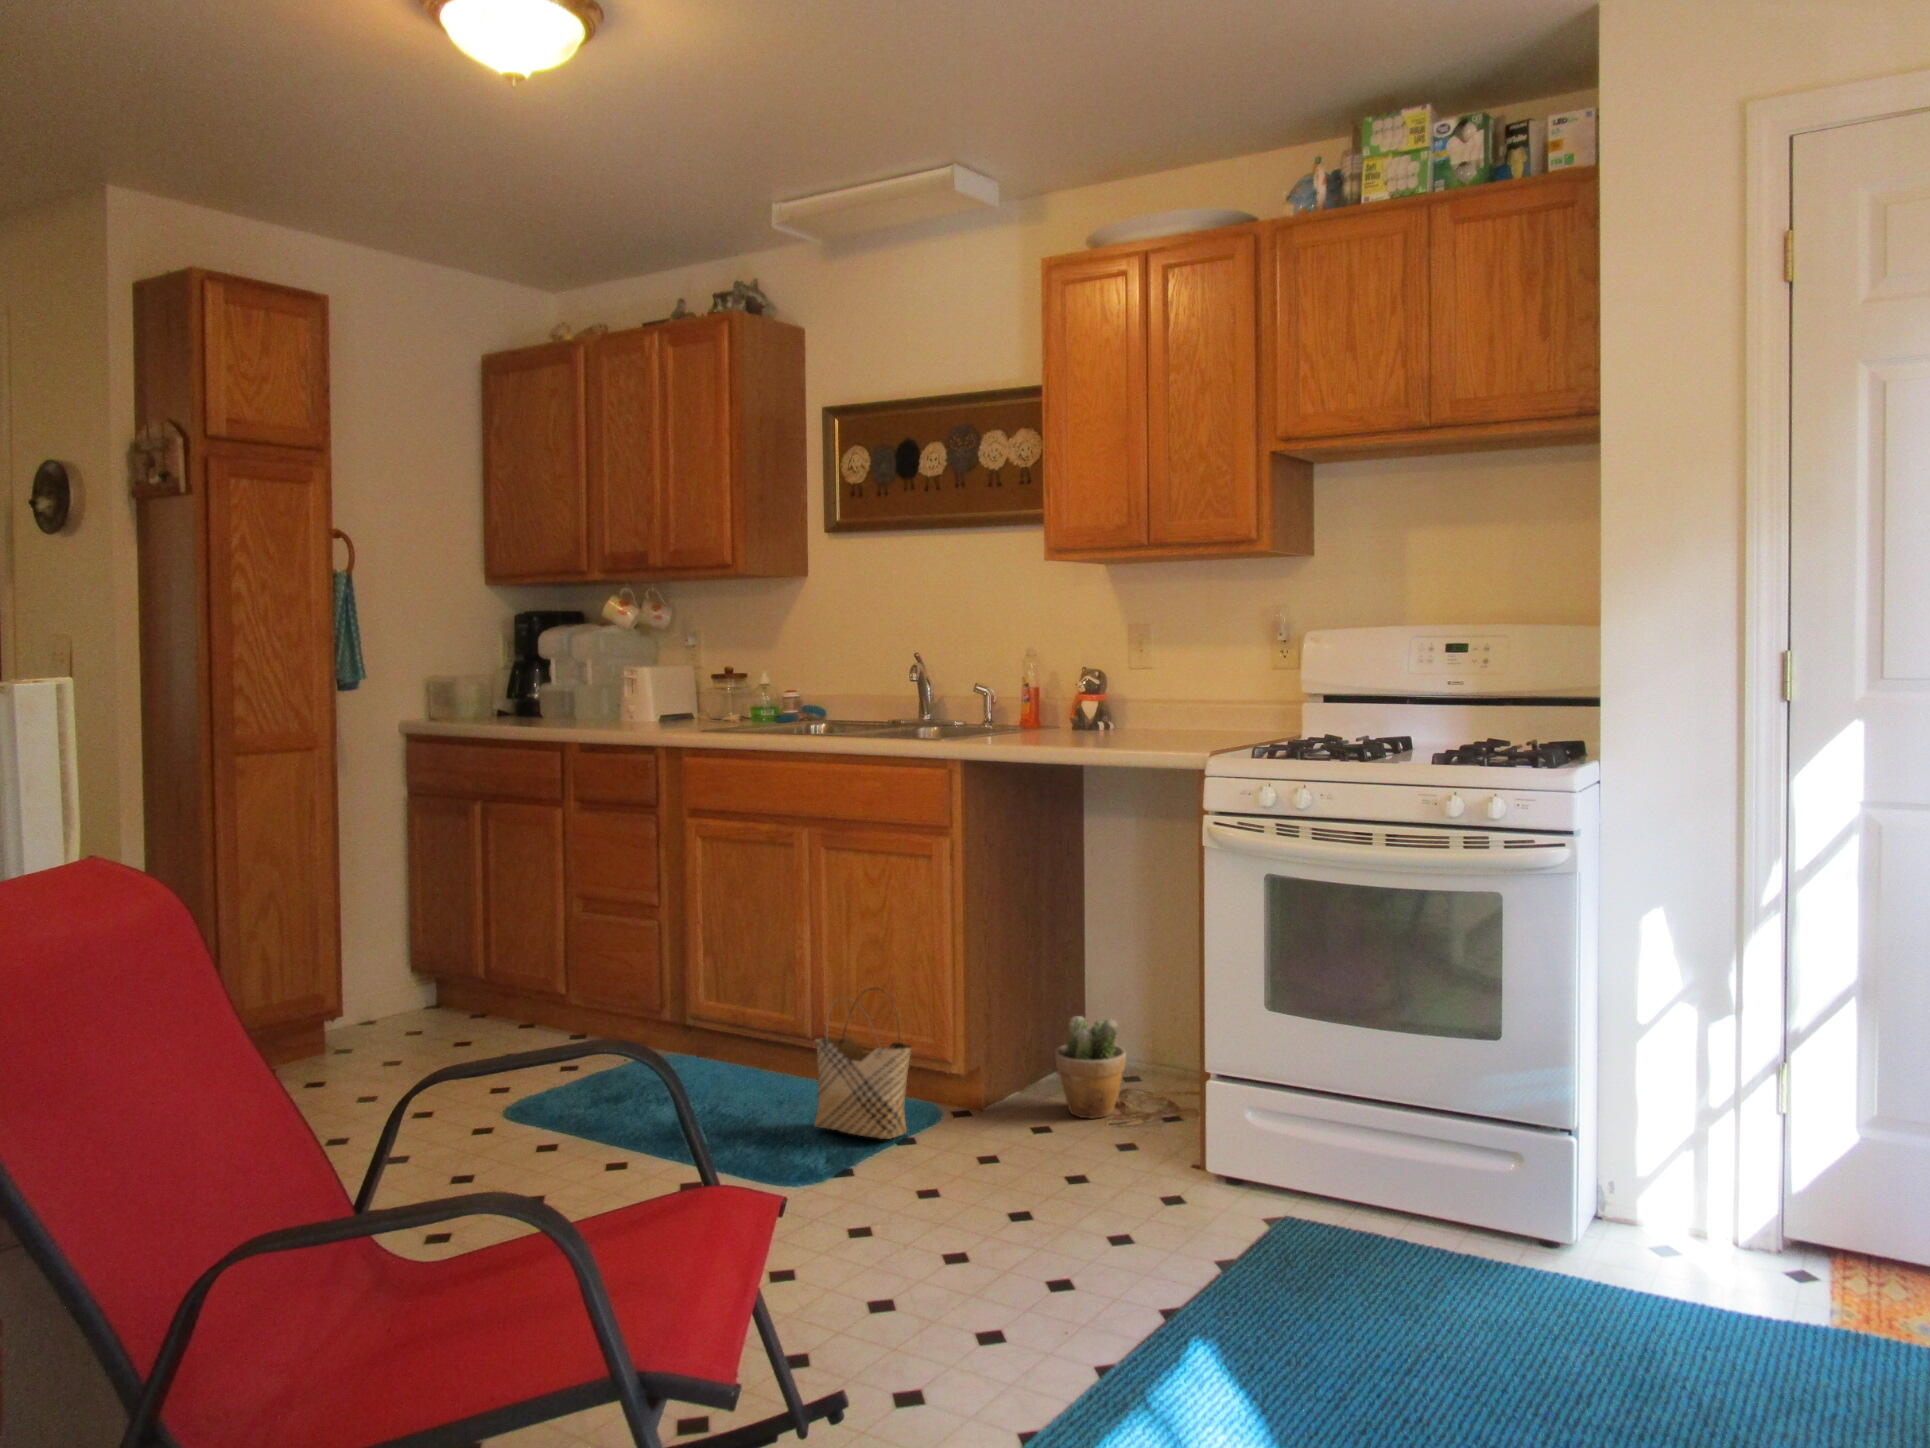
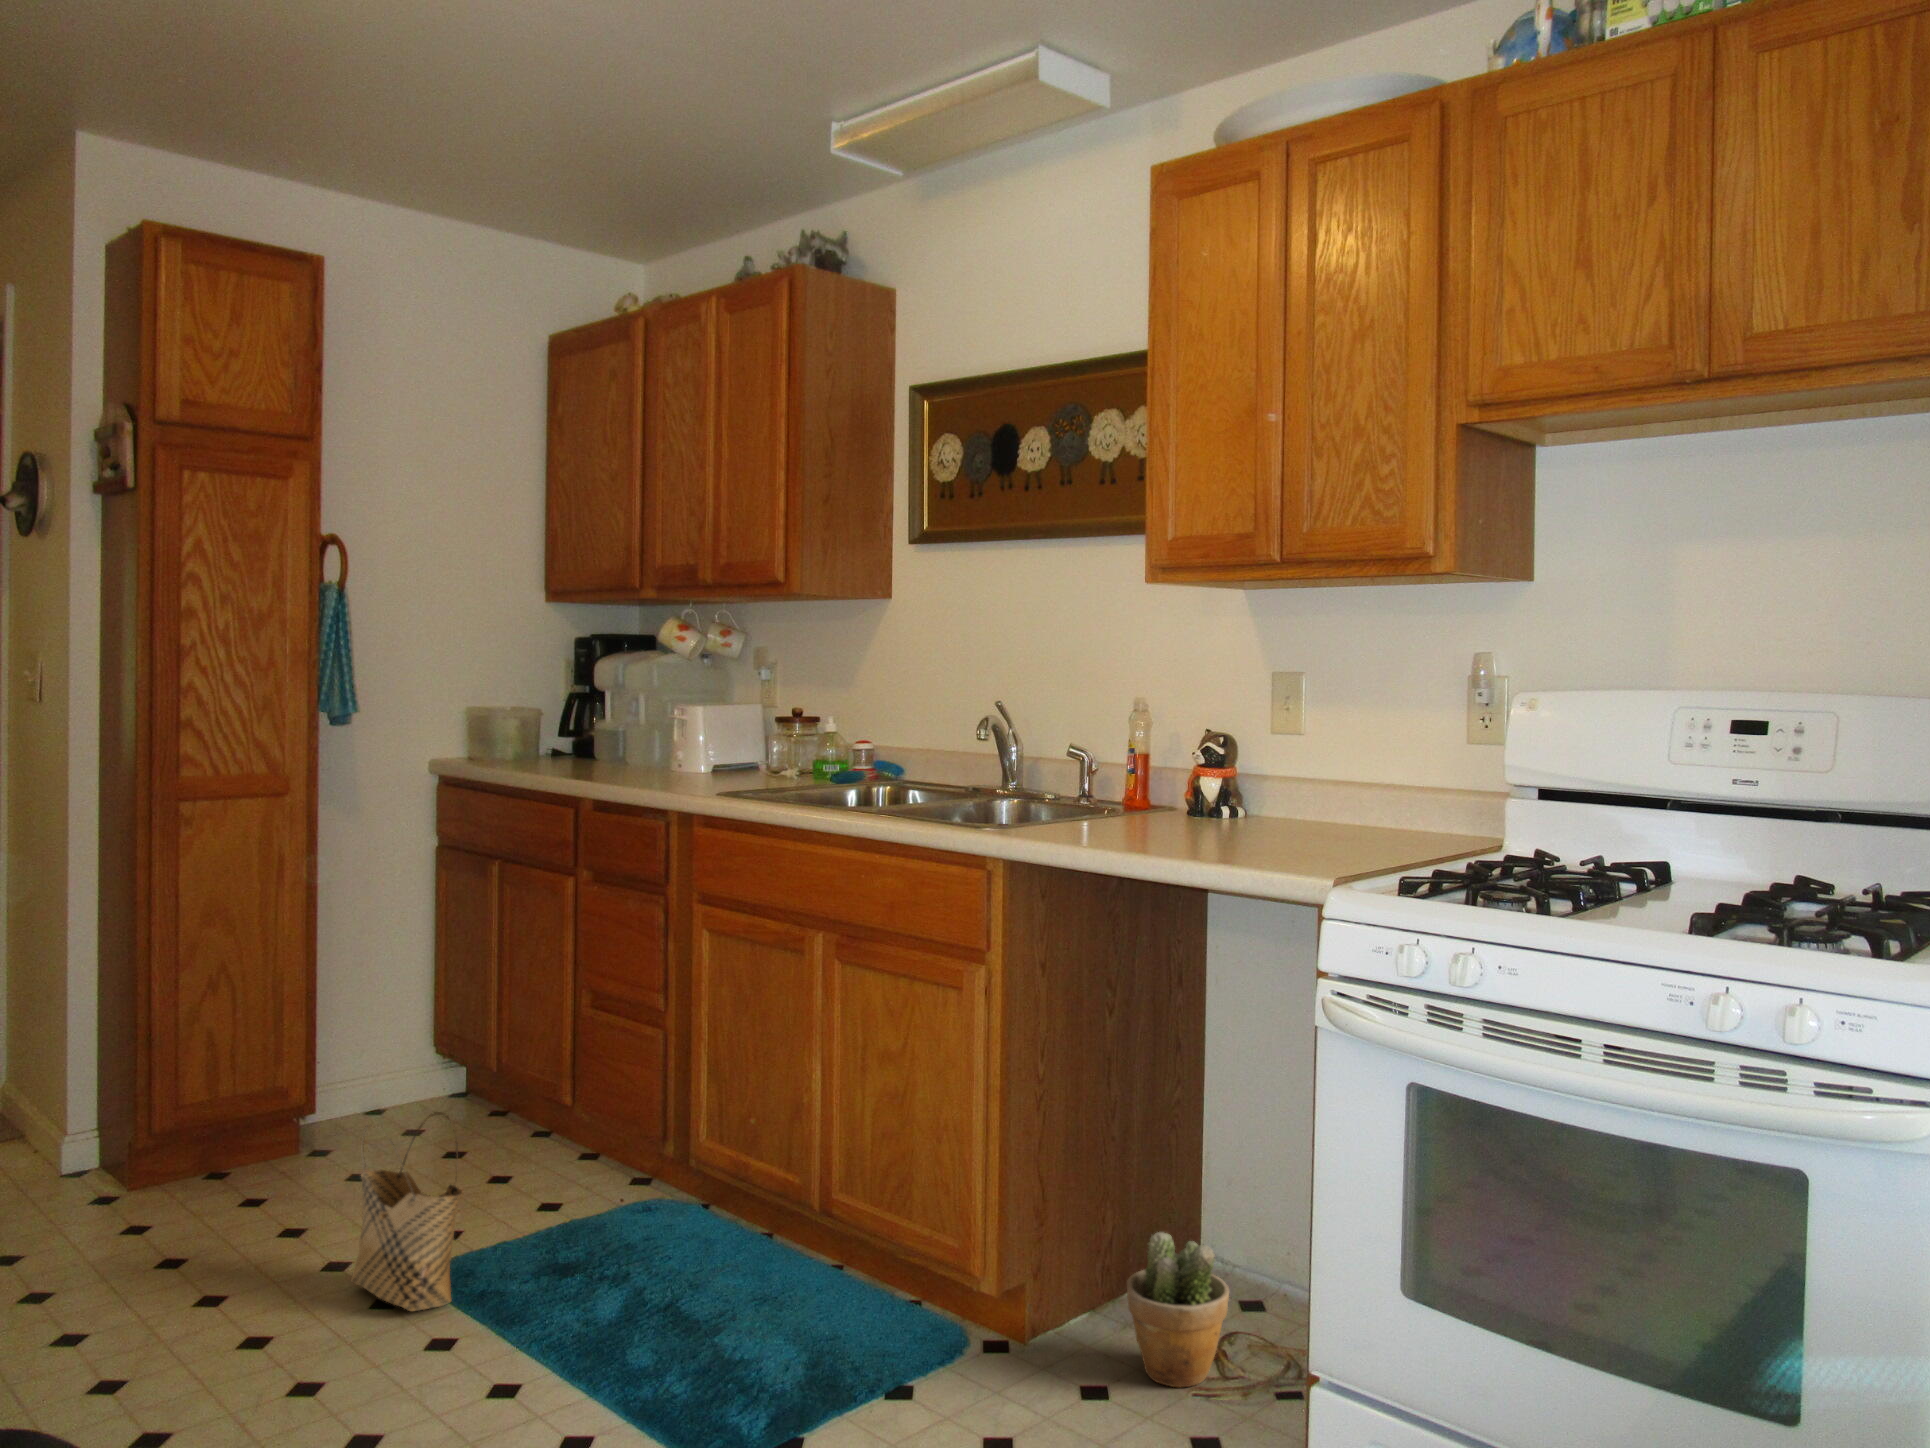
woven basket: present [814,988,911,1139] -> present [351,1112,462,1311]

